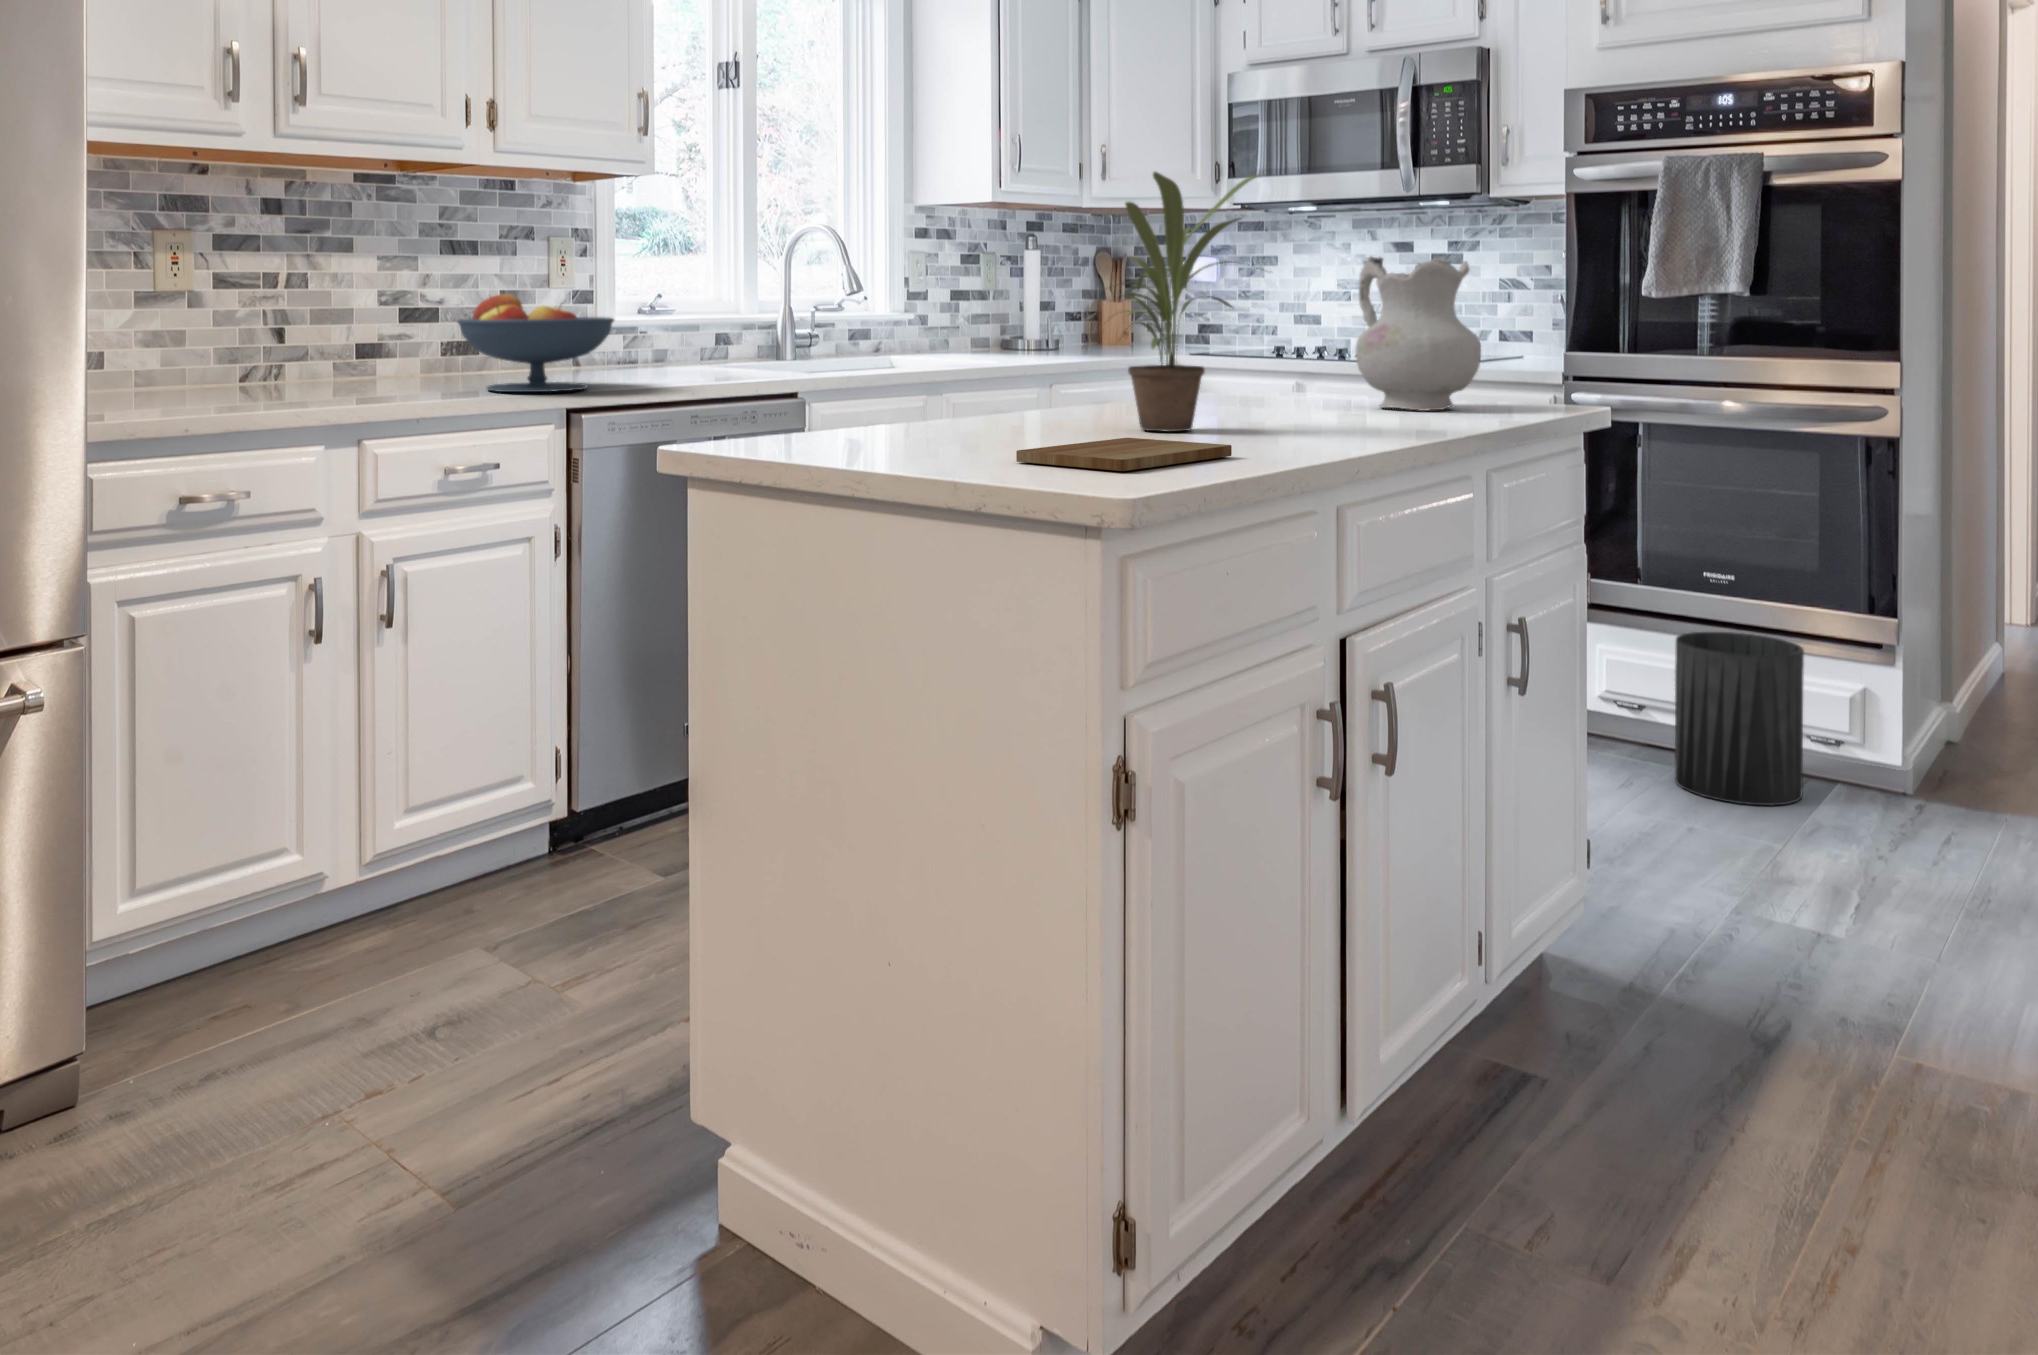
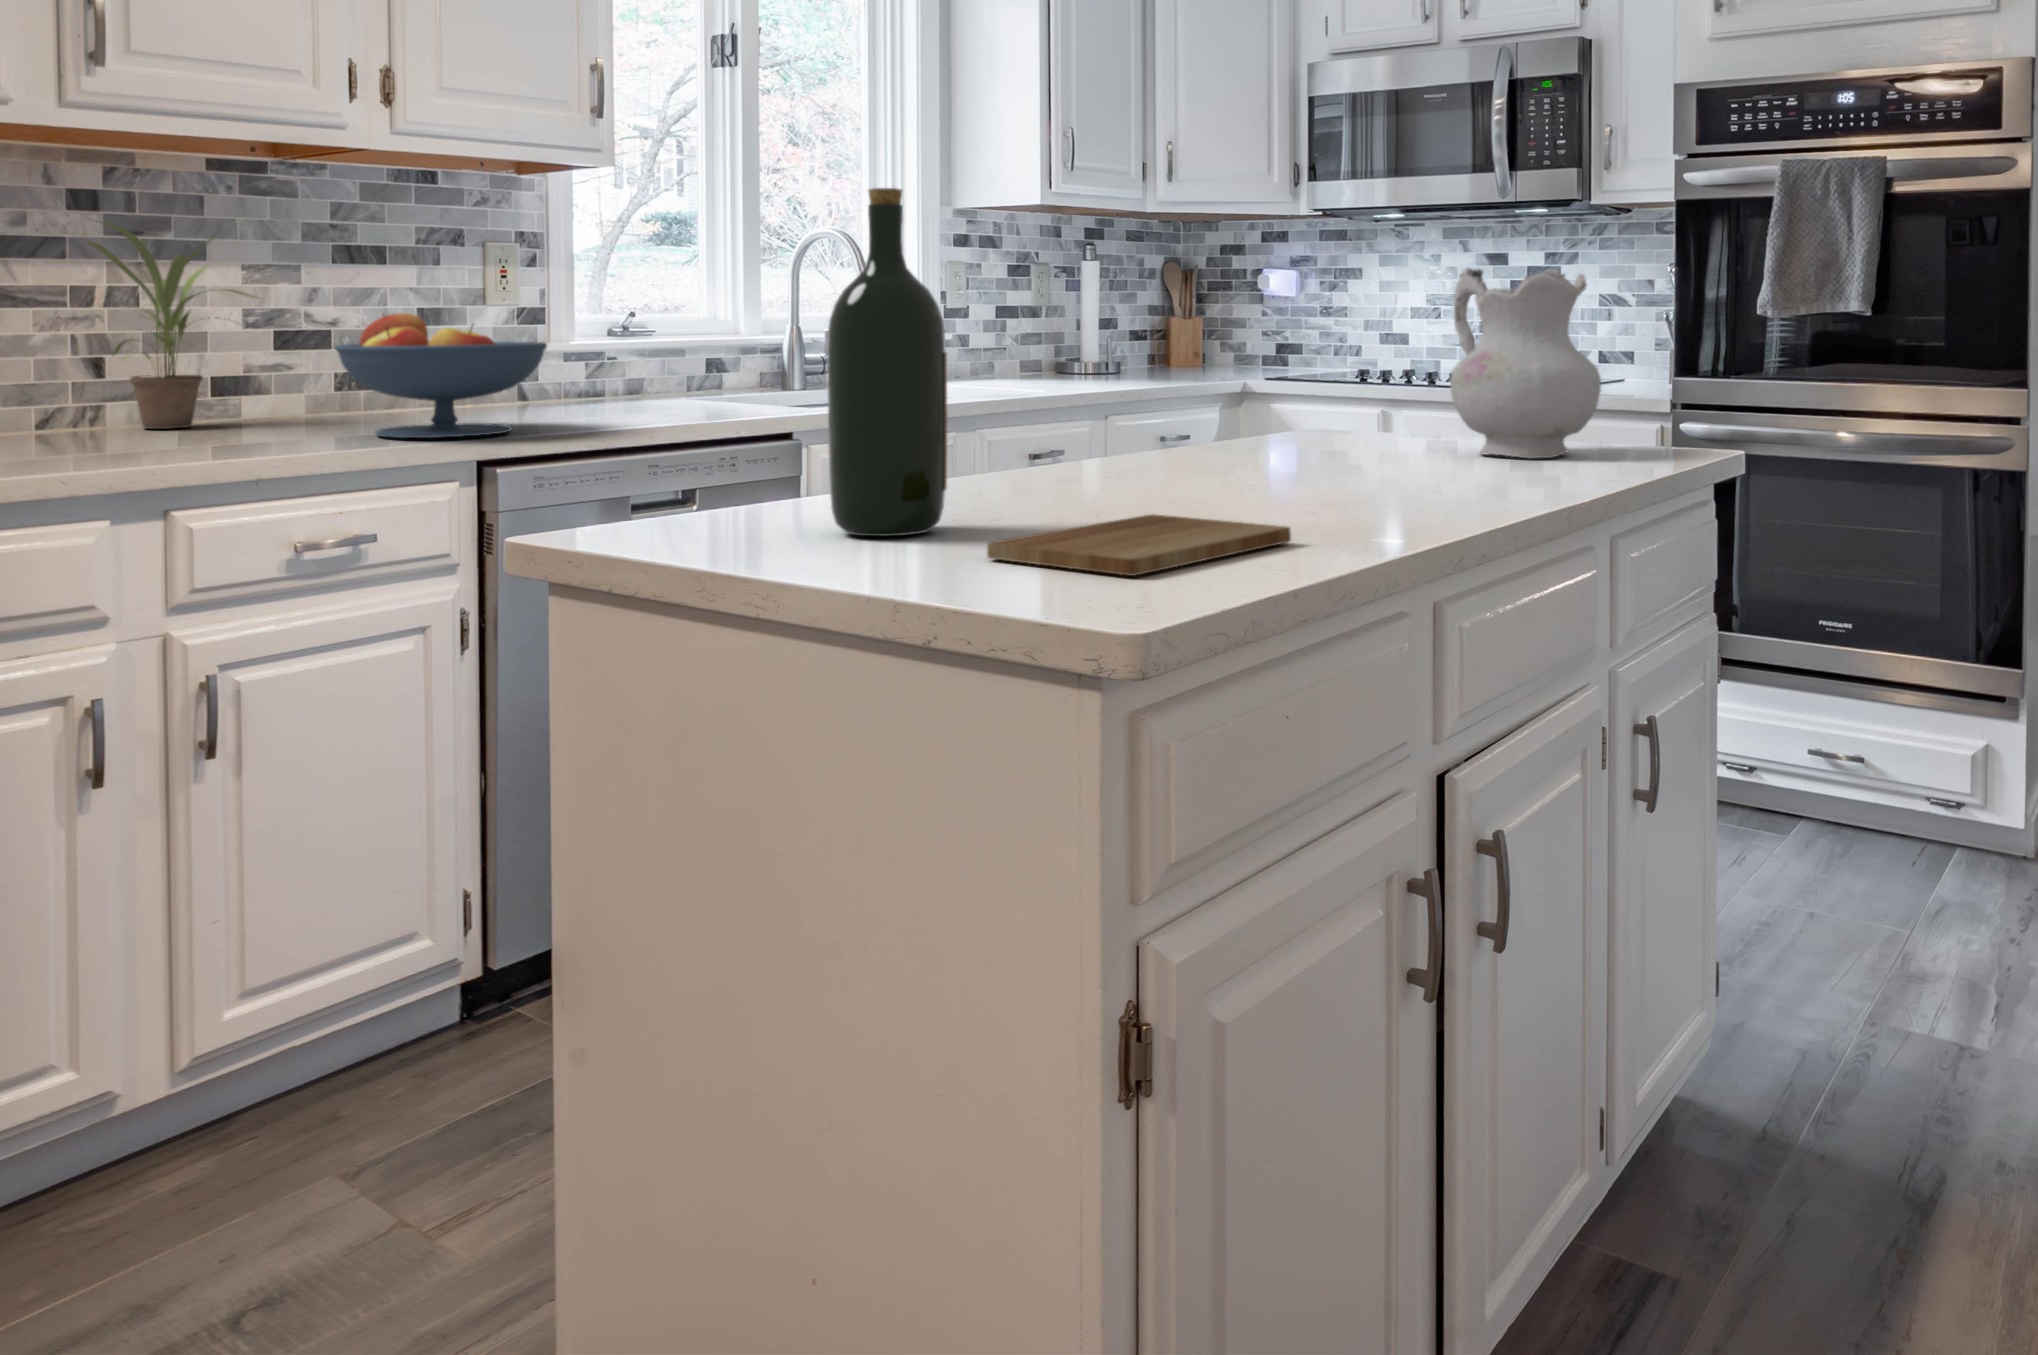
potted plant: present [1108,171,1260,432] -> present [86,218,260,429]
wine bottle: none [894,201,978,450] -> present [827,188,947,536]
trash can: present [1675,632,1804,805] -> none [1800,690,1938,889]

